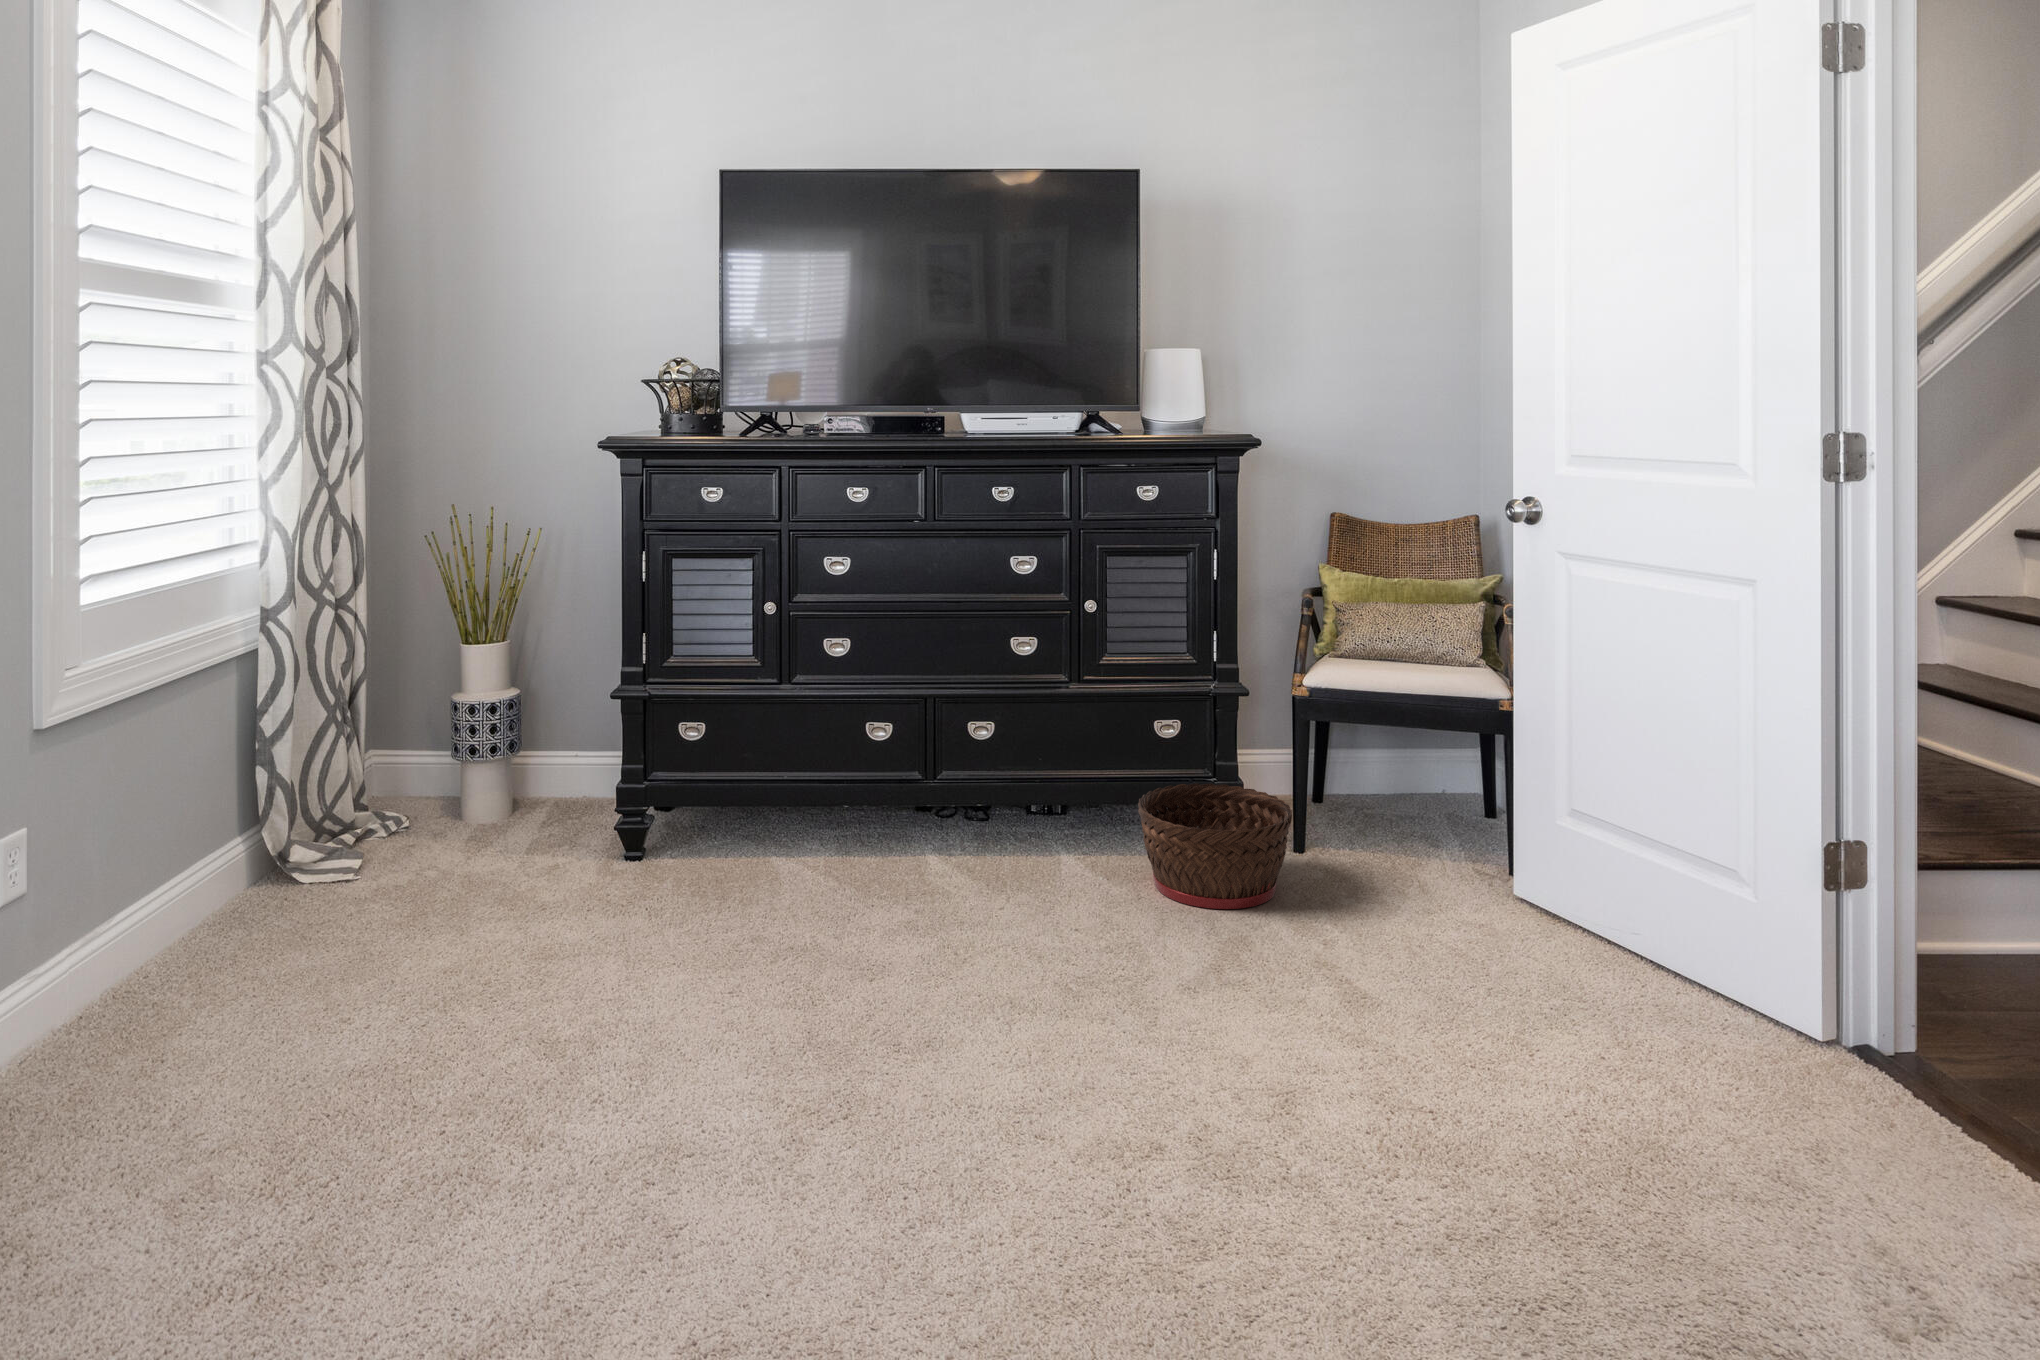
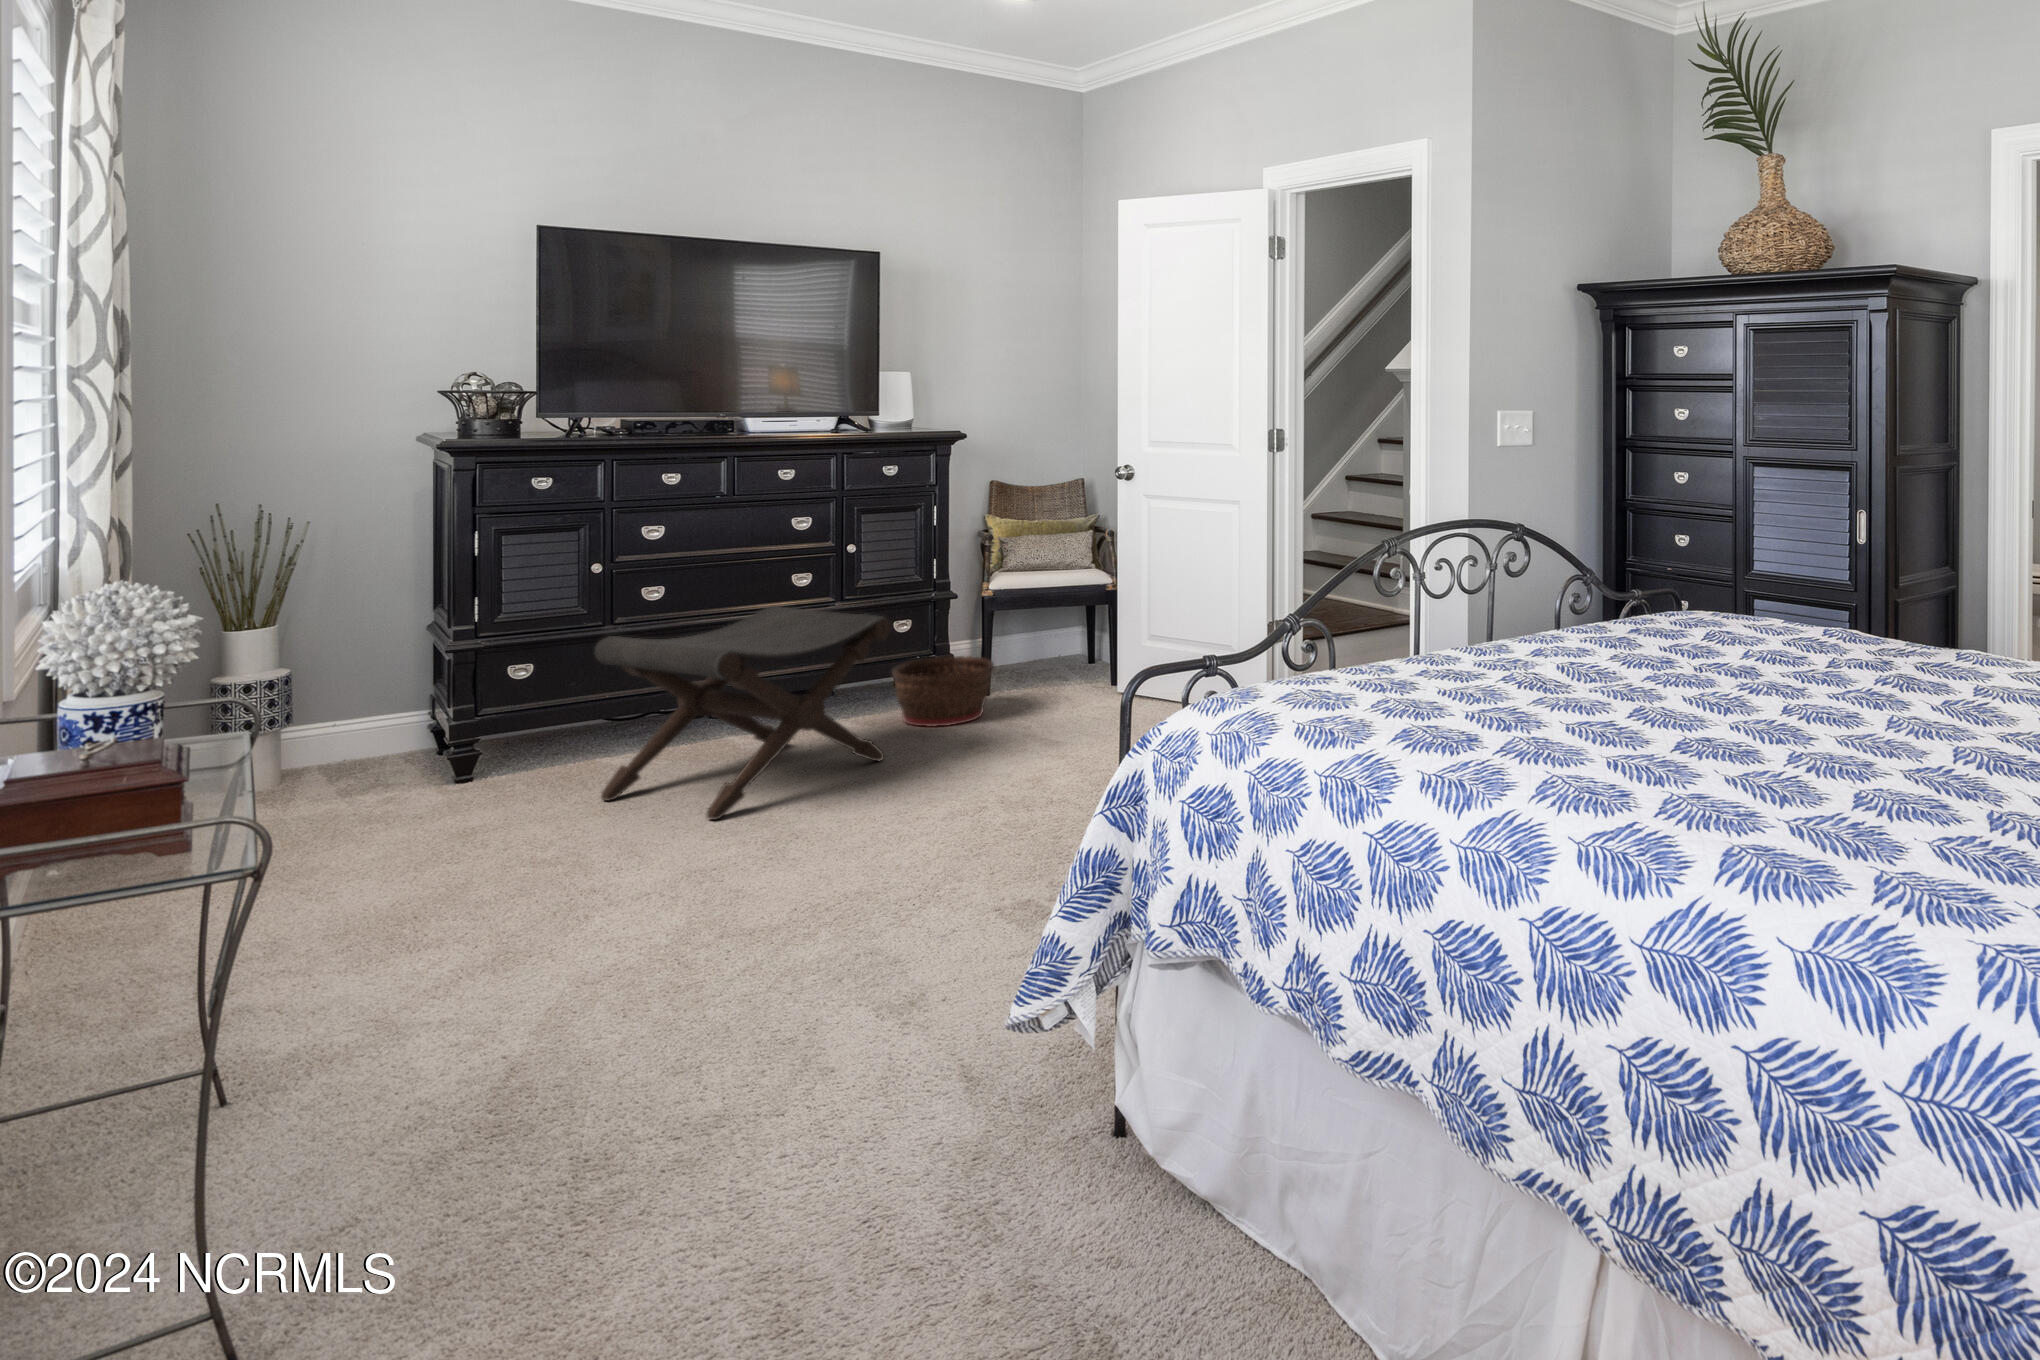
footstool: none [706,683,1087,1028] -> present [595,606,891,820]

